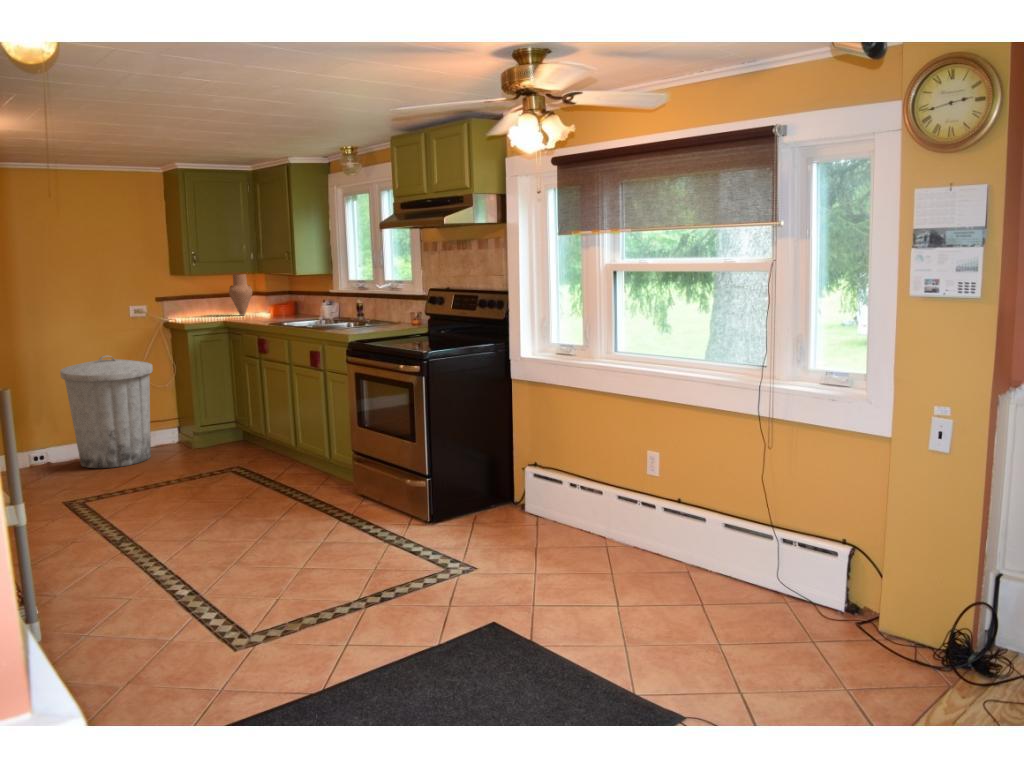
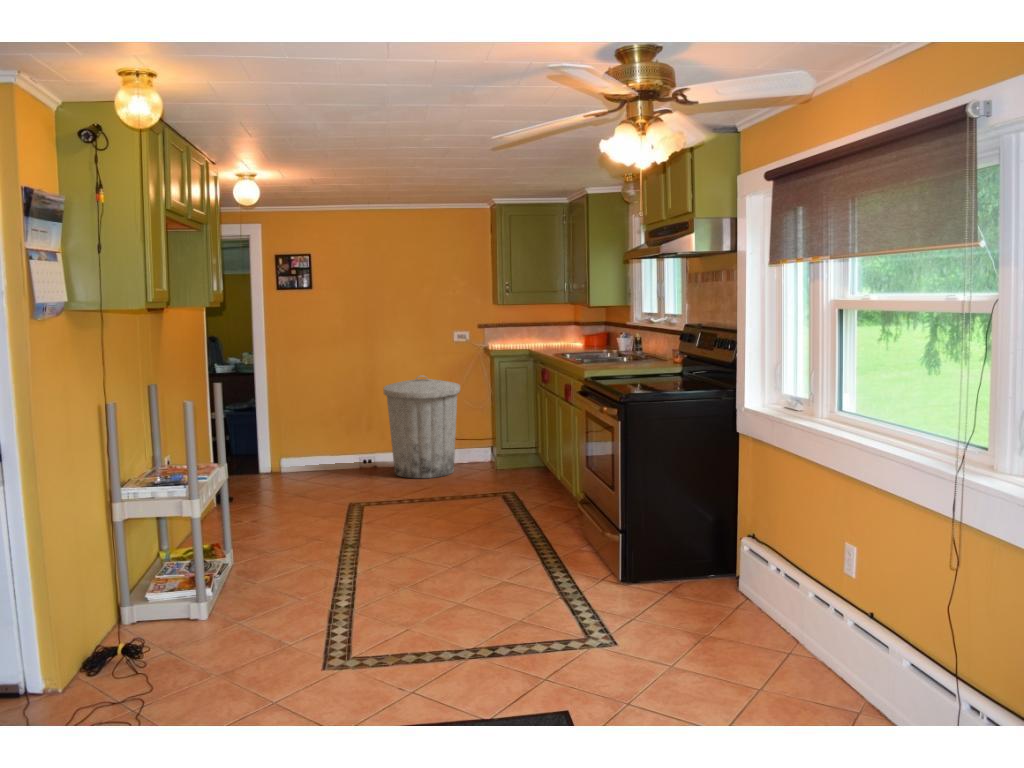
vase: present [229,274,252,315] -> none [545,300,567,344]

